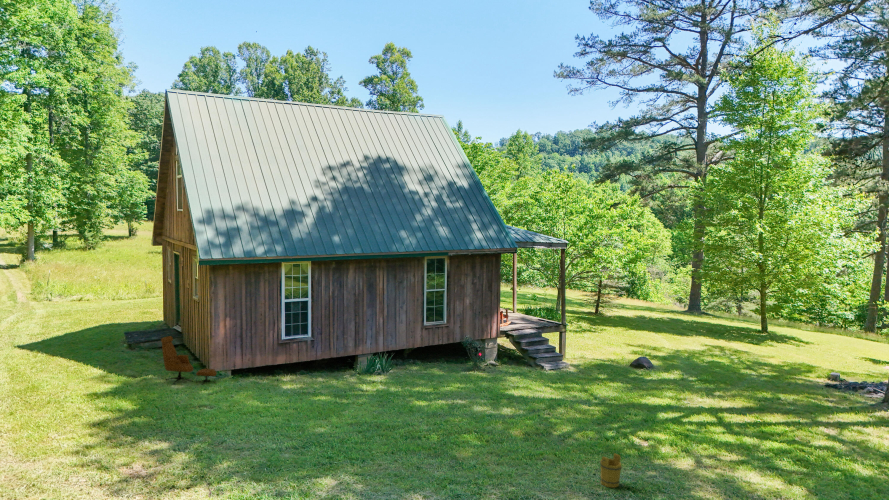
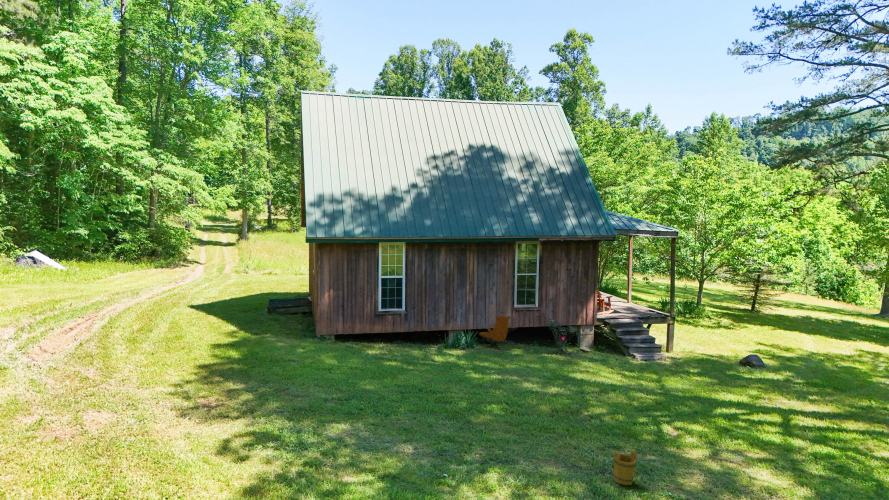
lounge chair: present [161,336,216,384] -> present [479,316,510,348]

